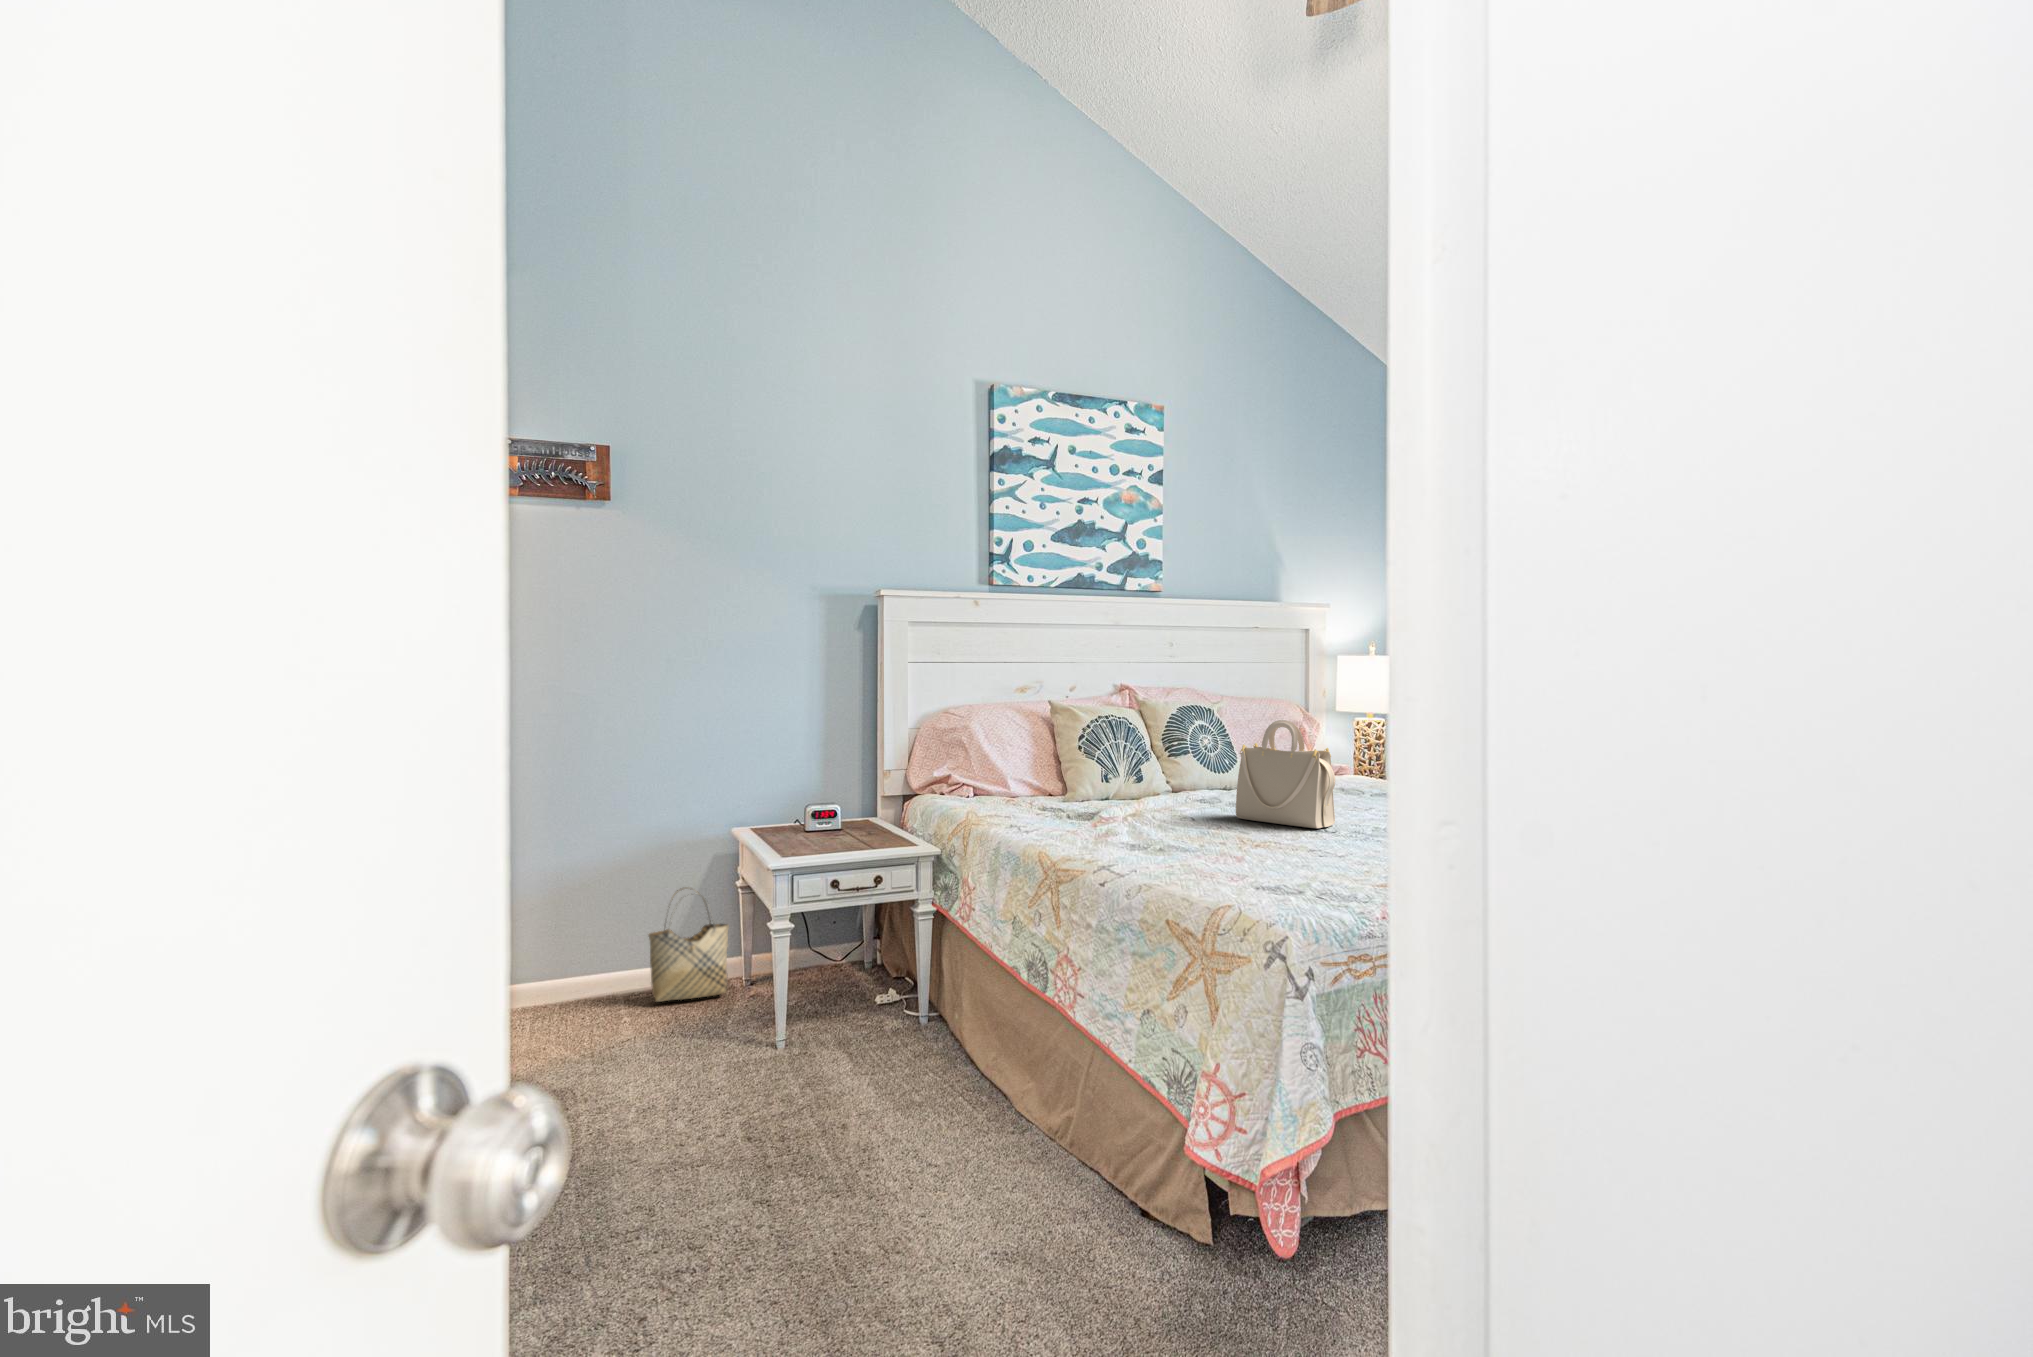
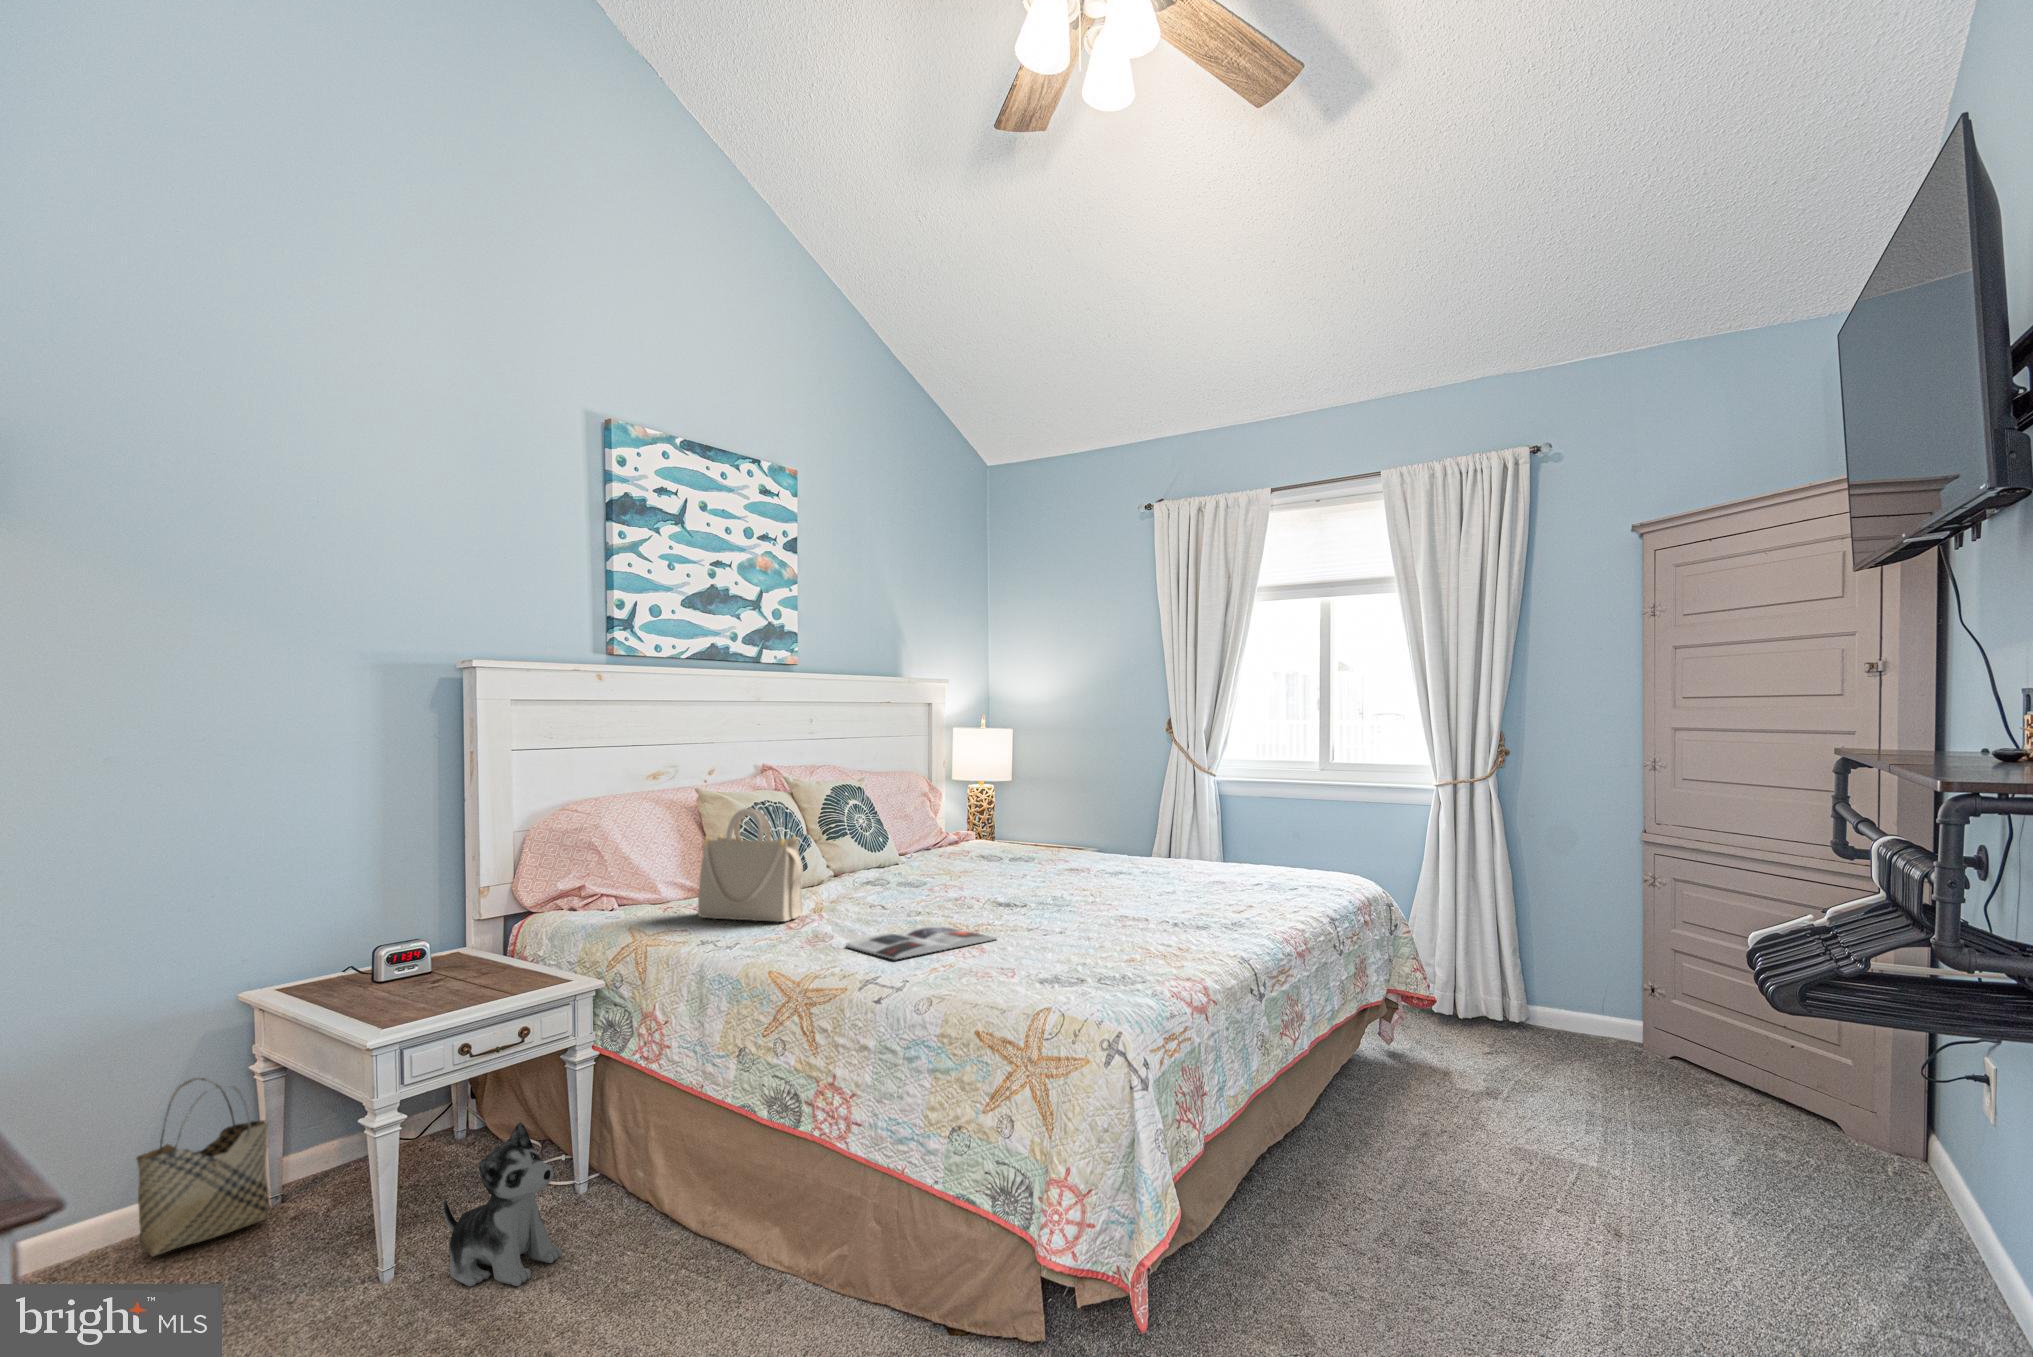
handbag: present [1236,720,1335,828] -> present [698,808,803,922]
magazine: none [1113,833,1261,857] -> present [846,926,996,959]
plush toy: none [807,950,884,1073] -> present [443,1122,562,1286]

